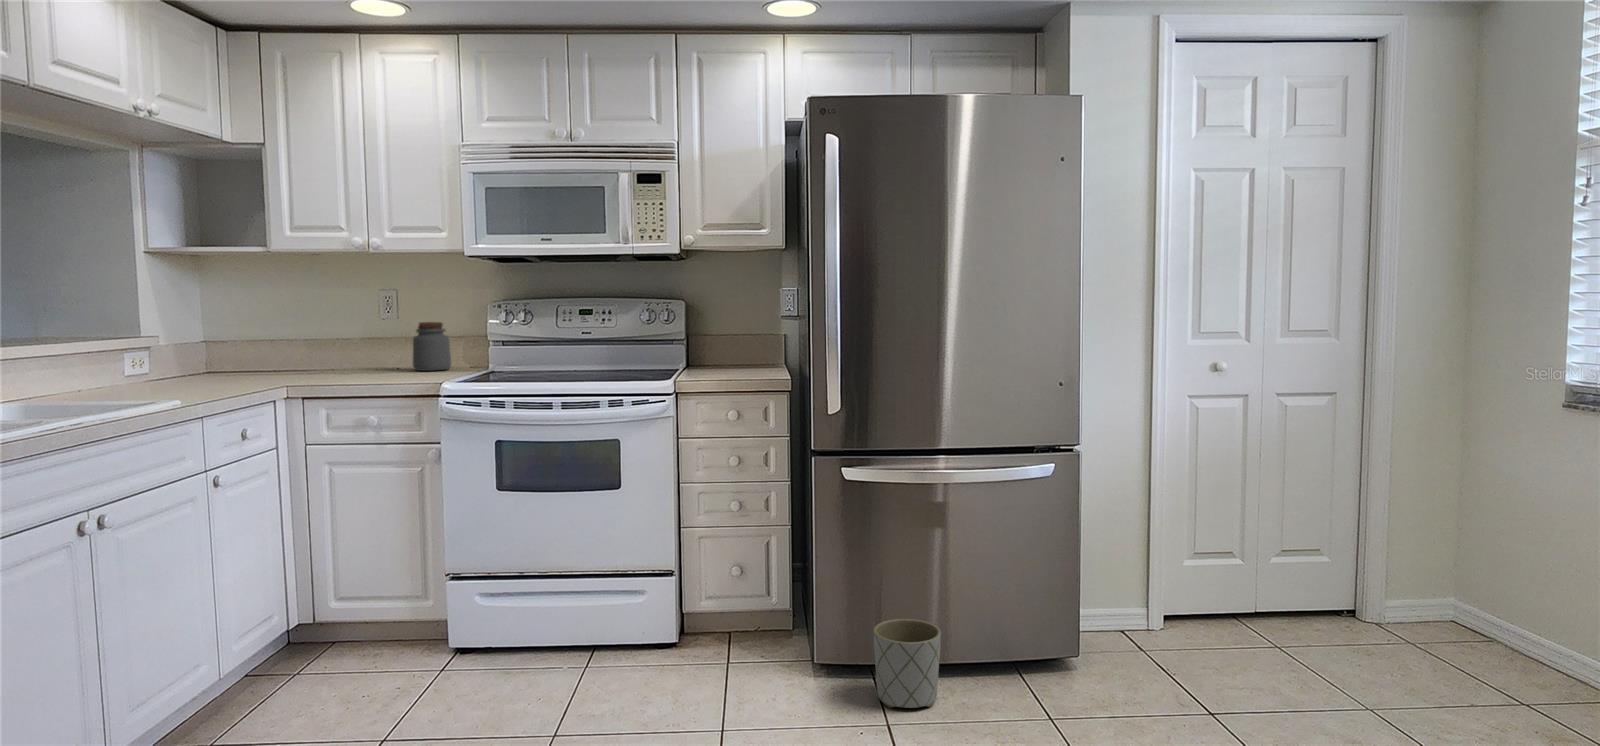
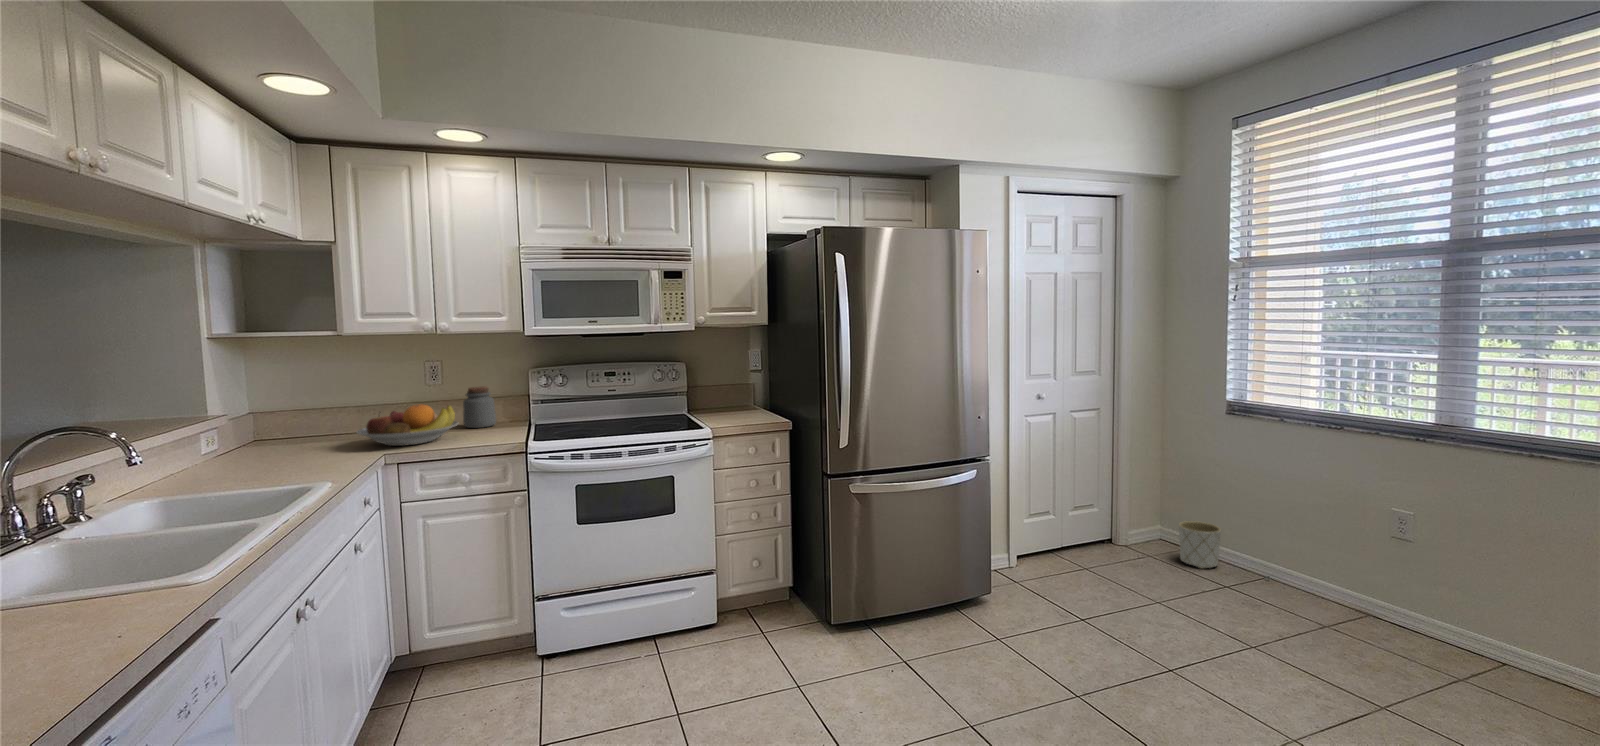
fruit bowl: none [273,334,389,380] -> present [356,405,458,446]
planter: present [873,619,941,708] -> present [1179,521,1221,569]

